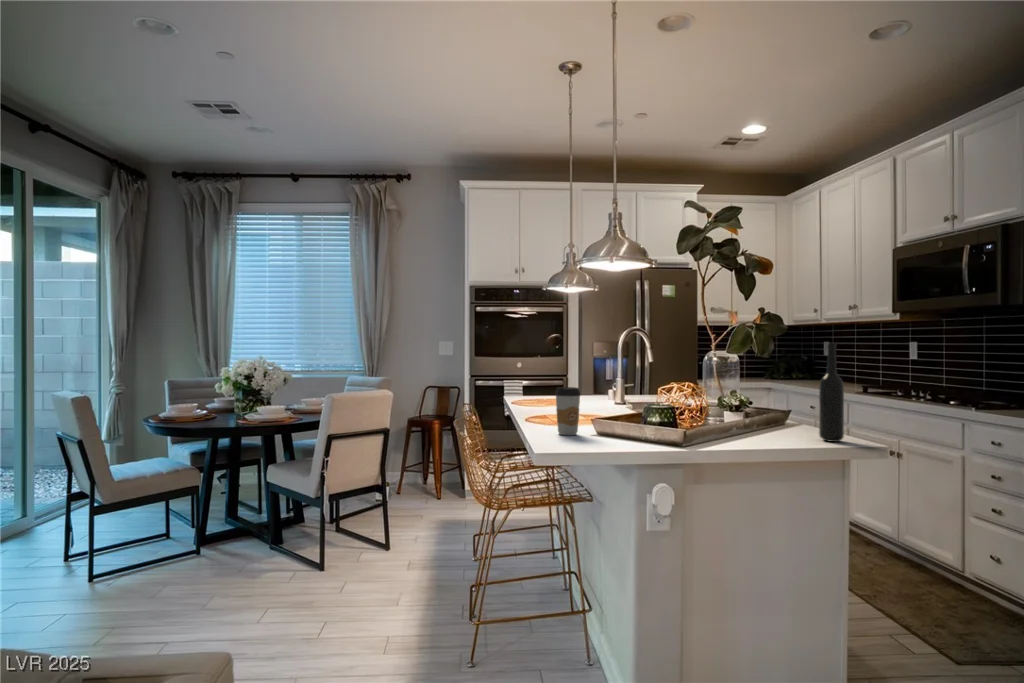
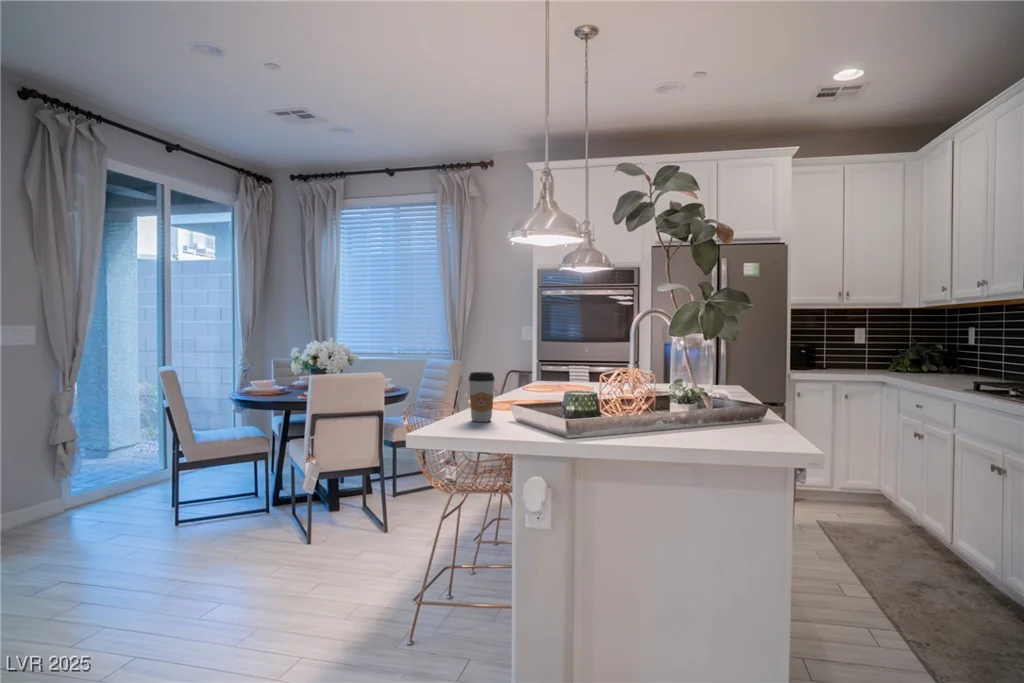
bottle: present [819,343,844,442] -> none [744,328,773,447]

